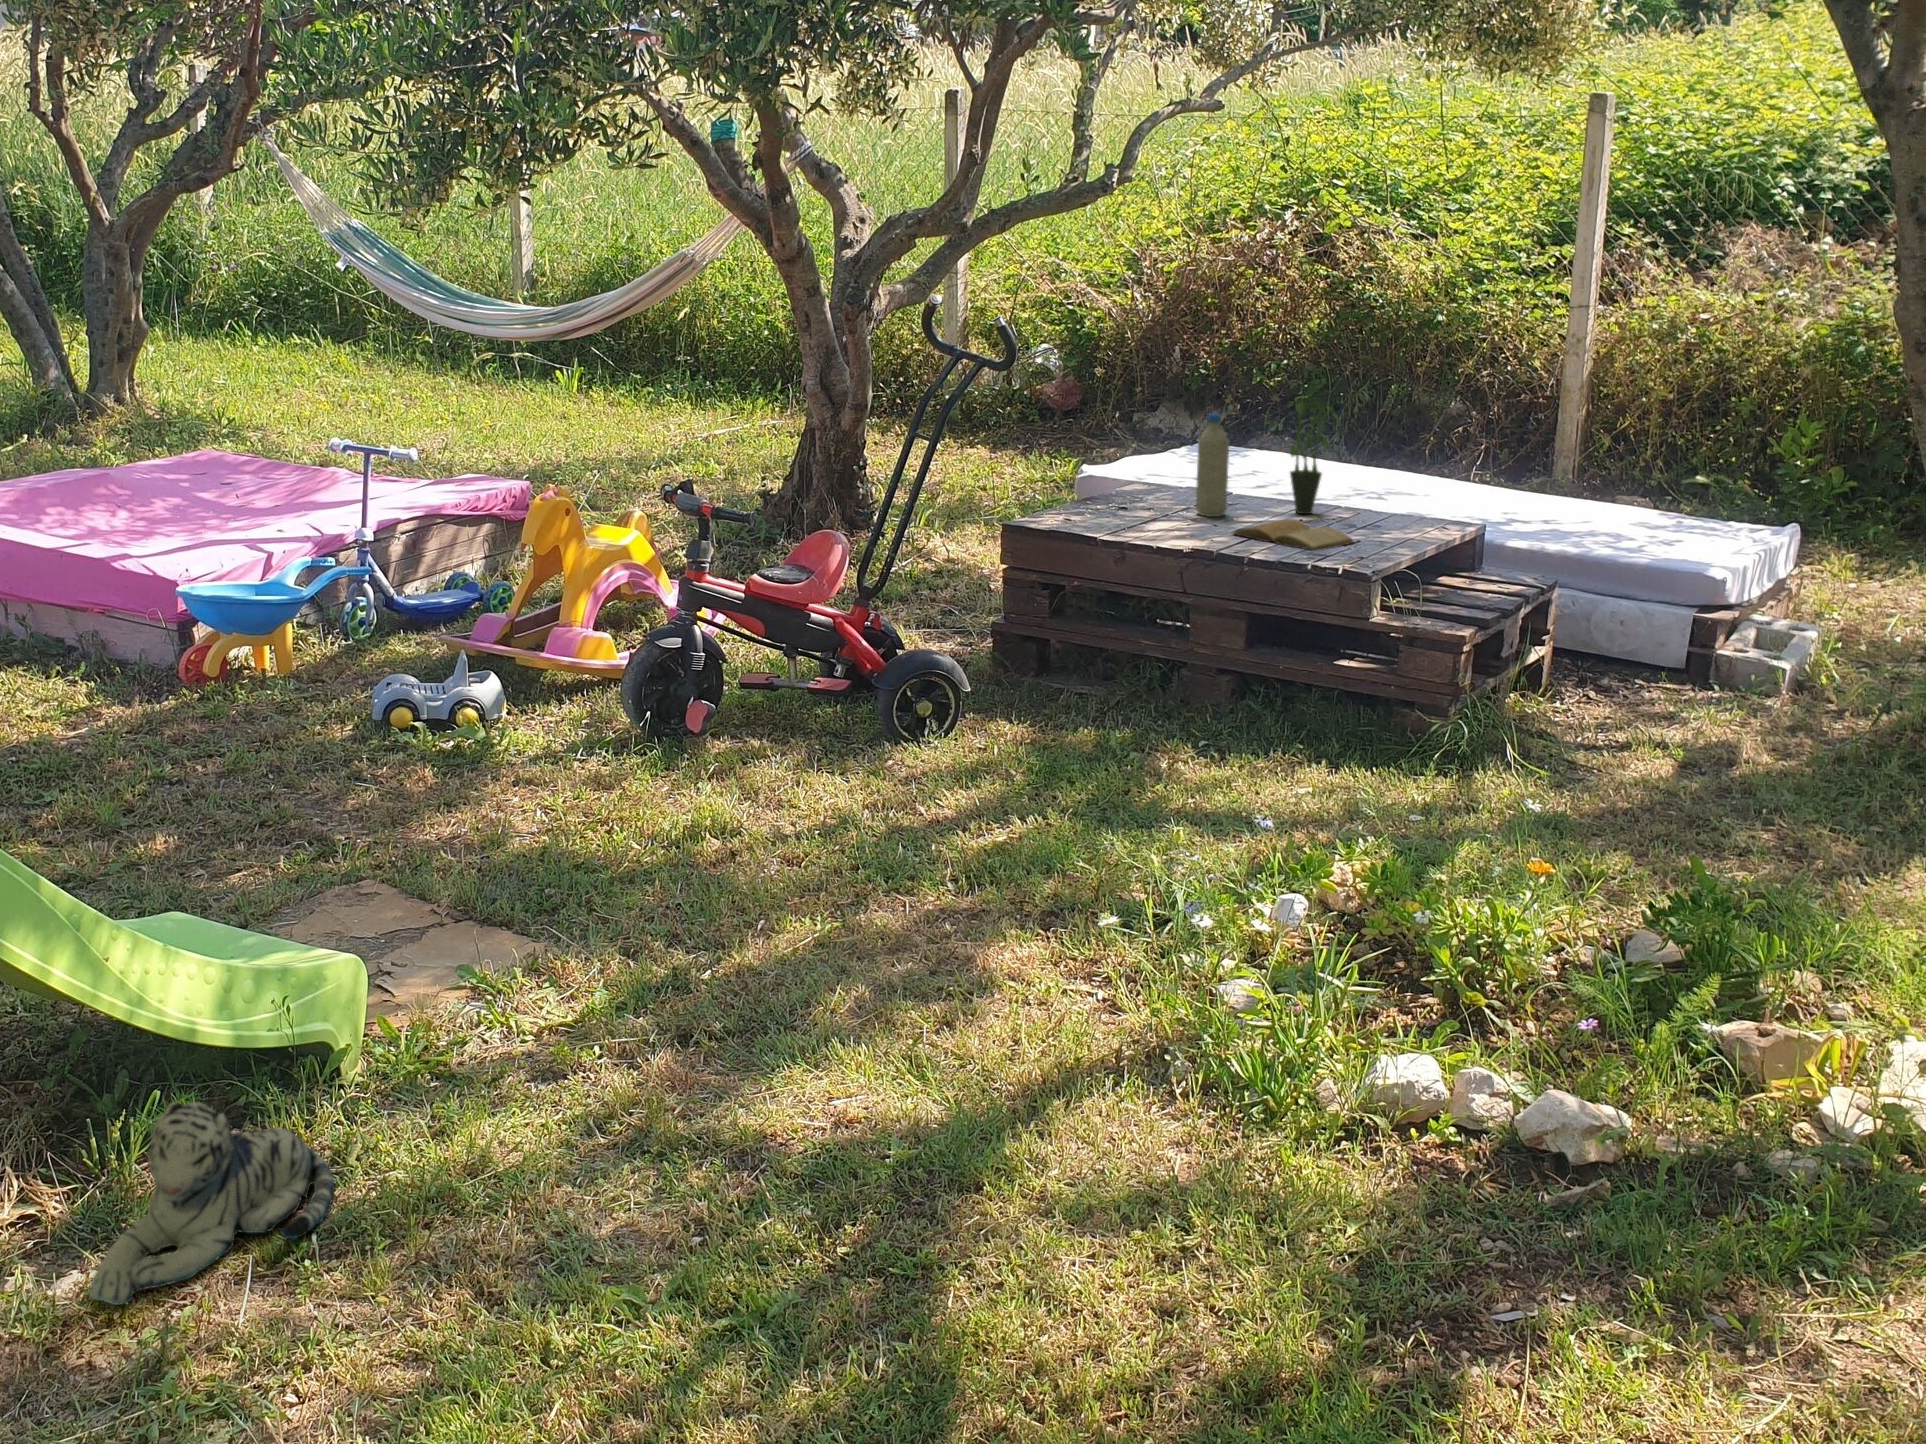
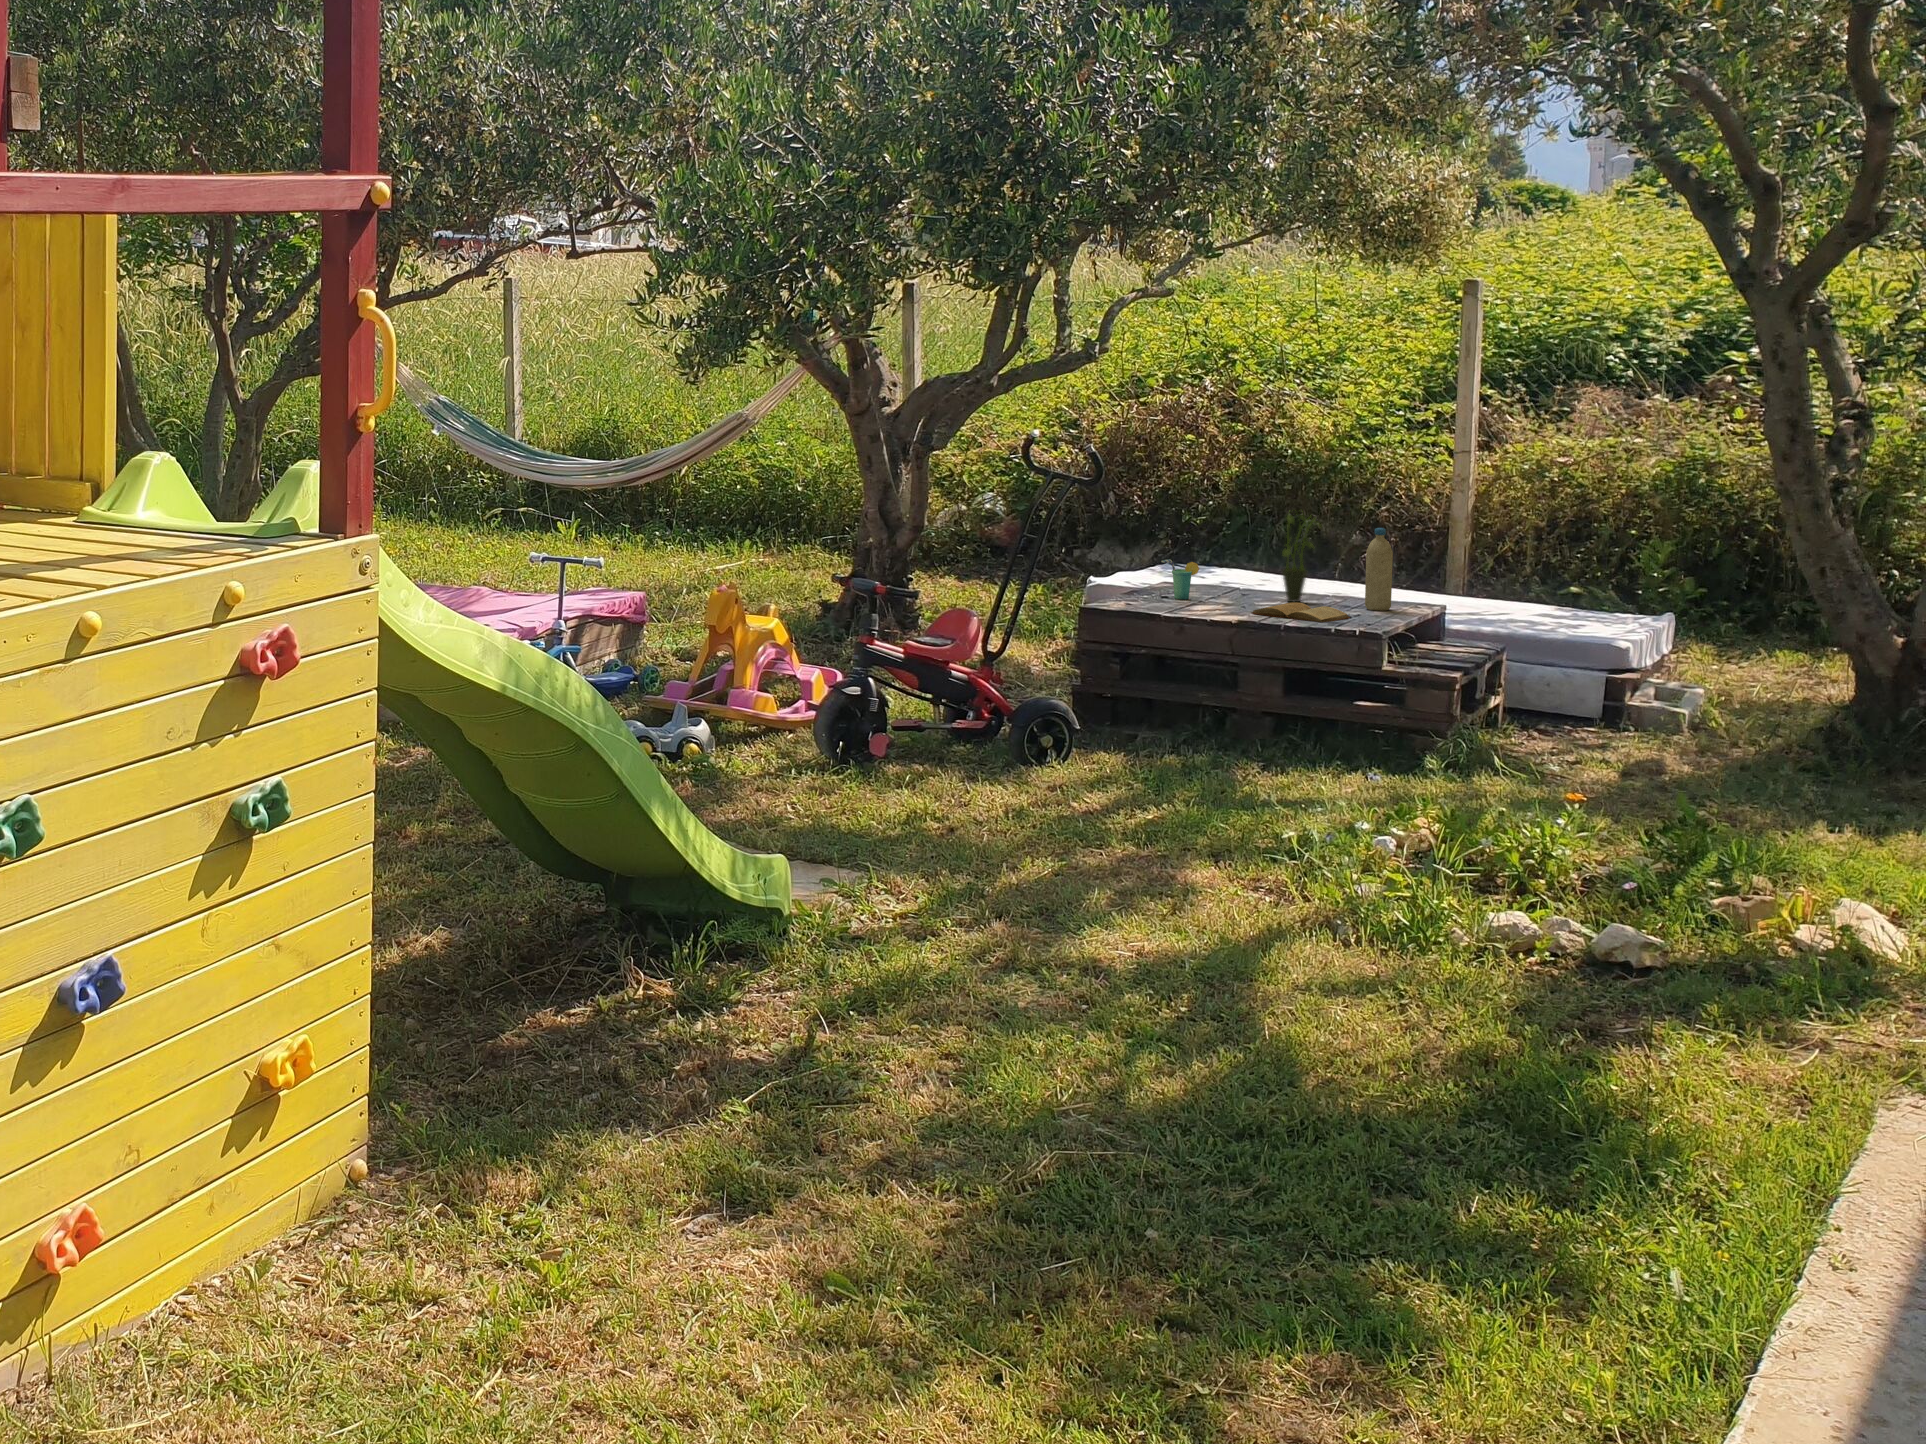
water bottle: present [1196,413,1229,517] -> present [1365,528,1393,611]
cup: none [1140,457,1187,508] -> present [1161,559,1199,599]
plush toy: present [89,1102,335,1305] -> none [720,913,837,1034]

